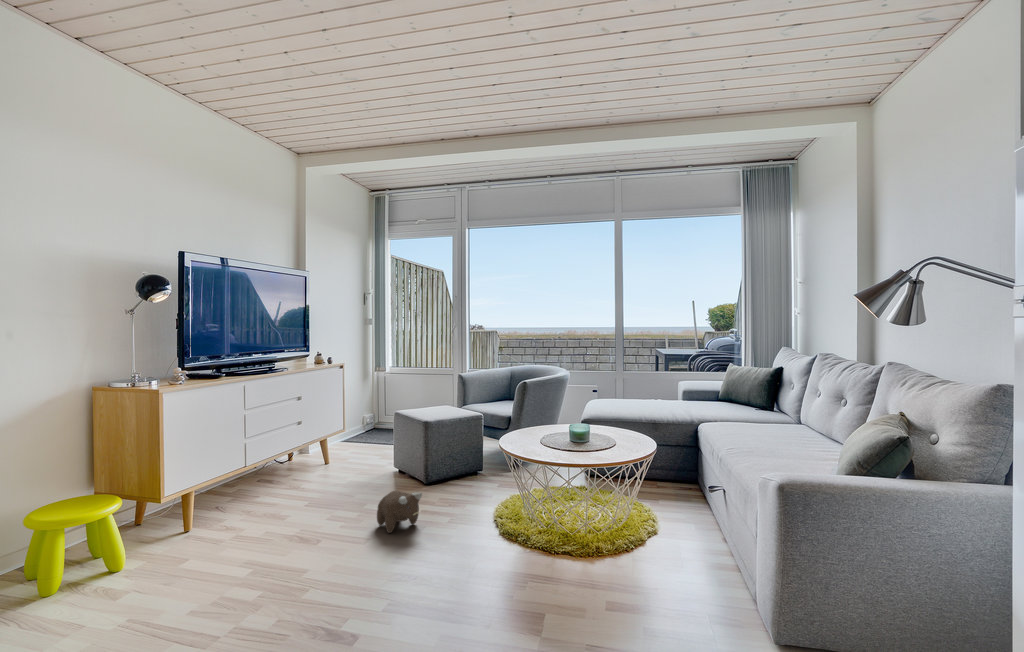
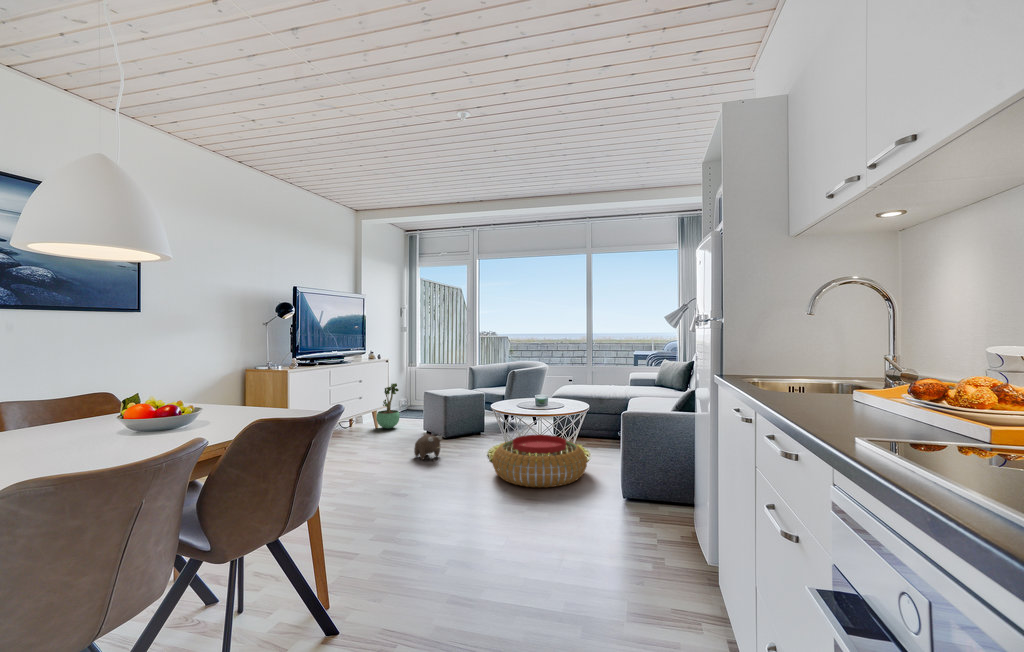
potted plant: none [325,399,359,465] -> present [376,383,400,429]
pouf: none [509,495,673,606] -> present [493,435,587,487]

